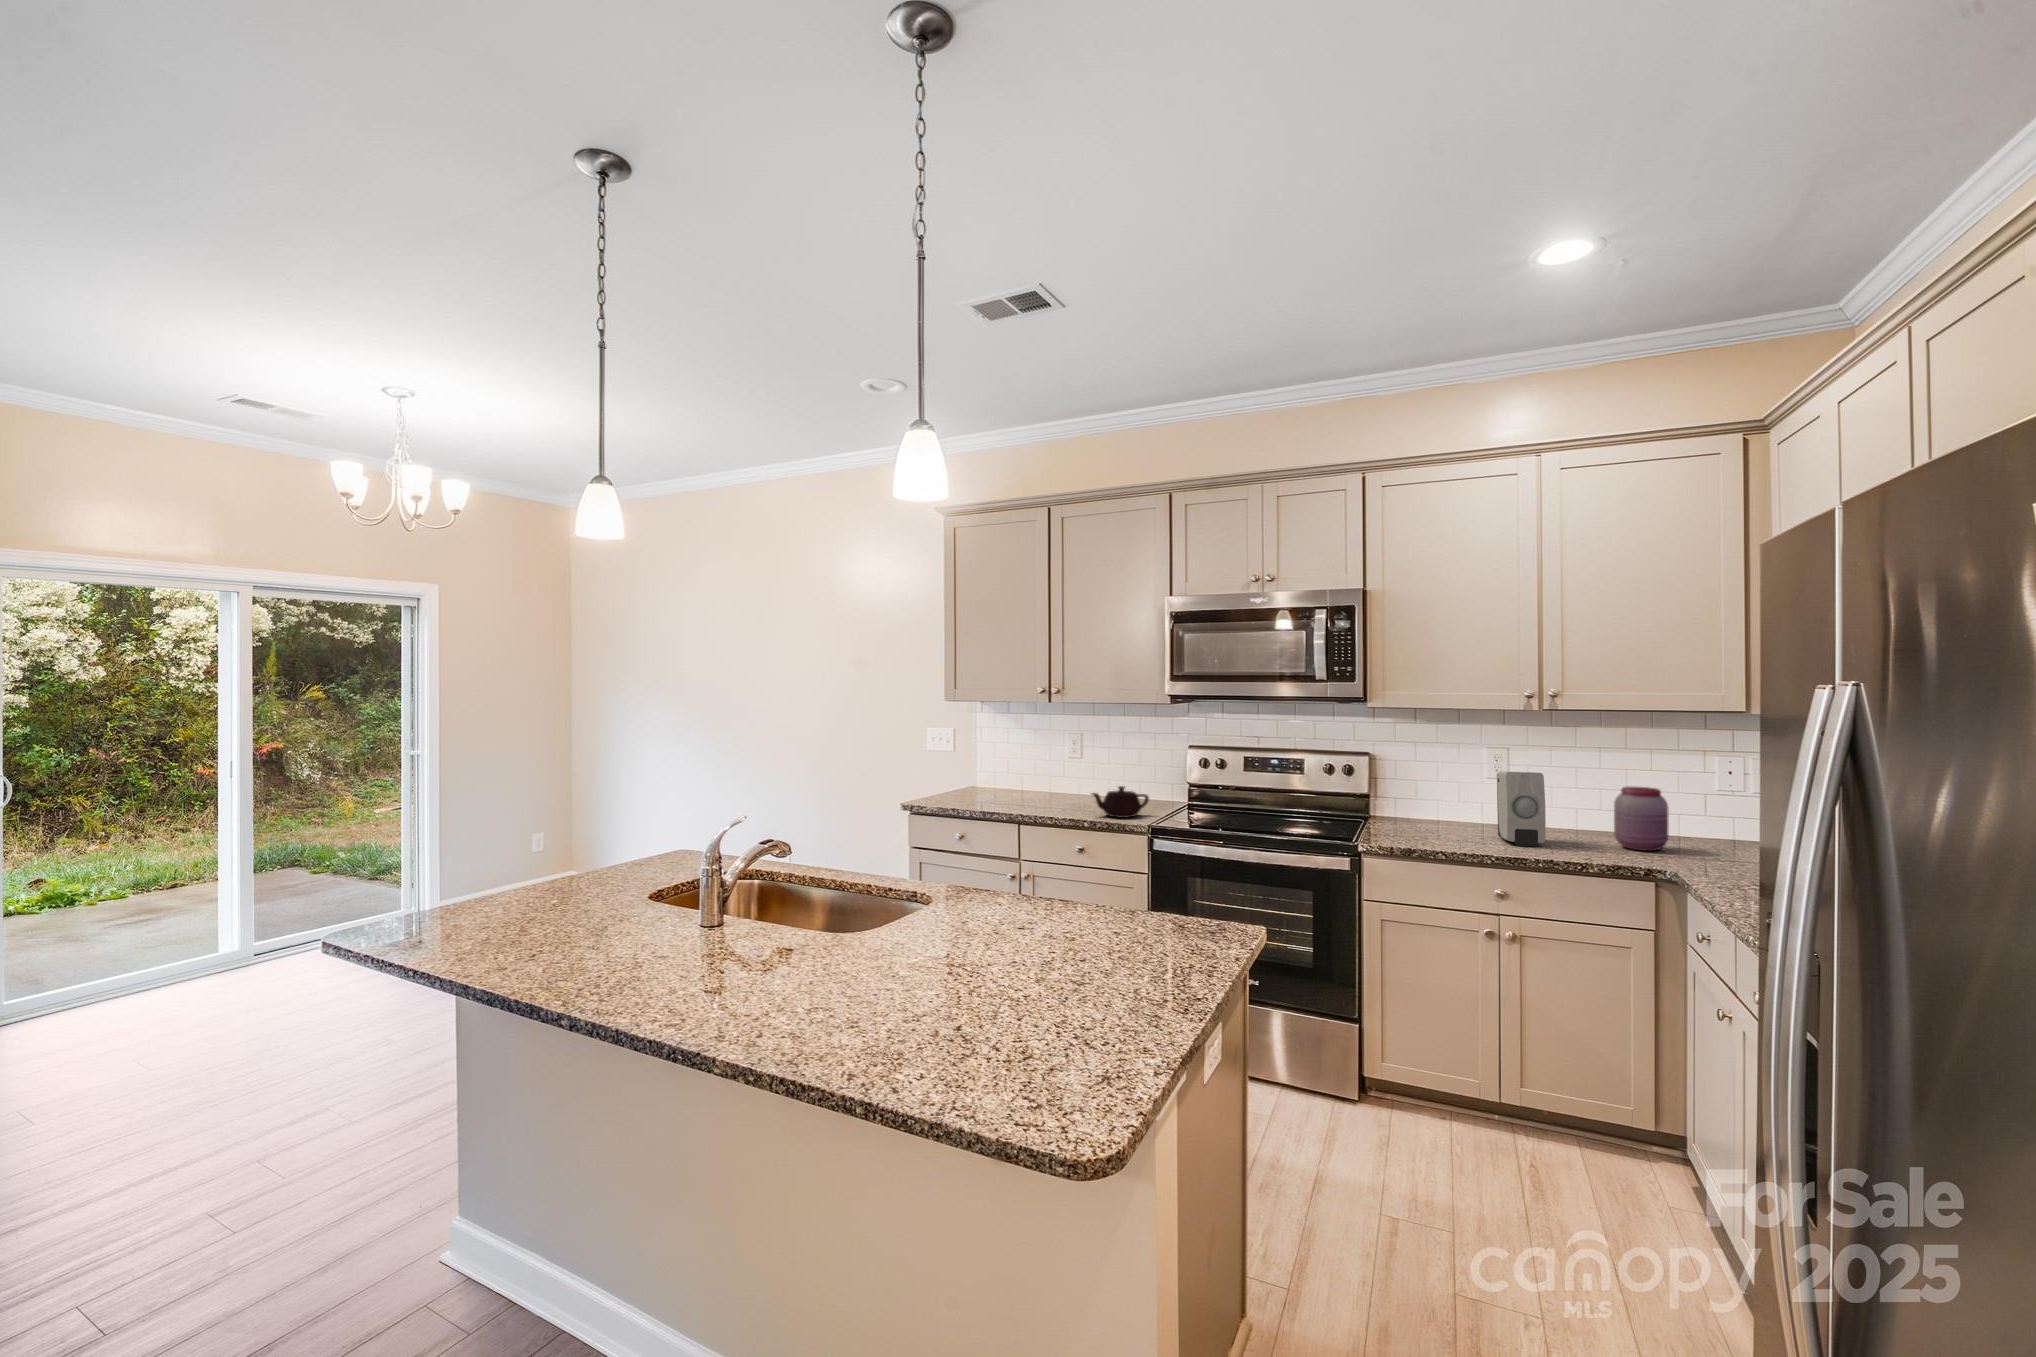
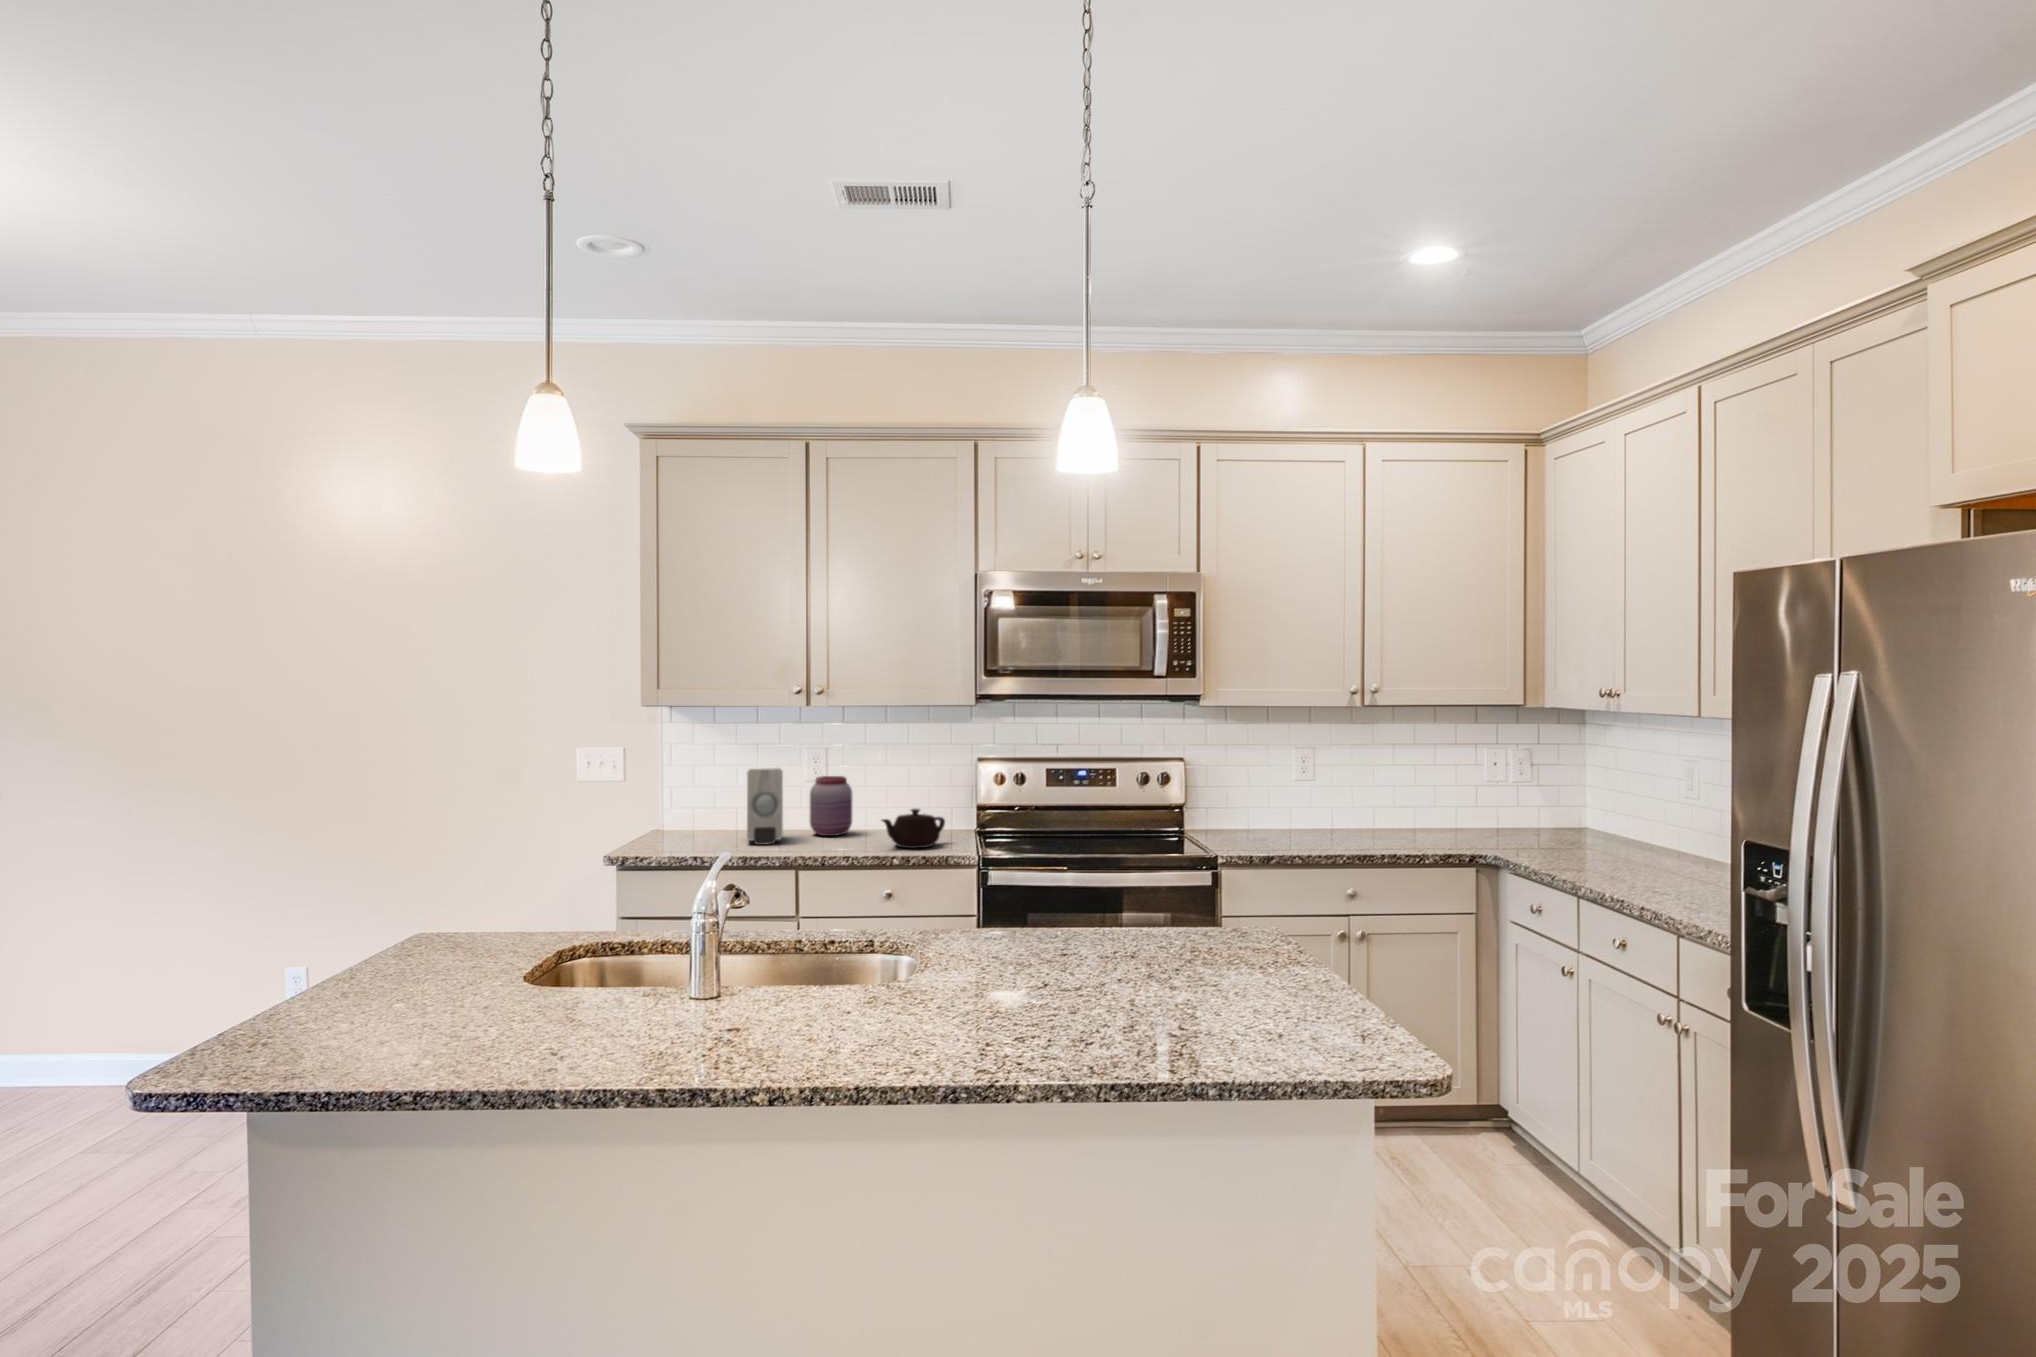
soap dispenser: present [1497,771,1546,846] -> present [747,768,783,845]
jar: present [1614,786,1669,851] -> present [810,776,852,836]

